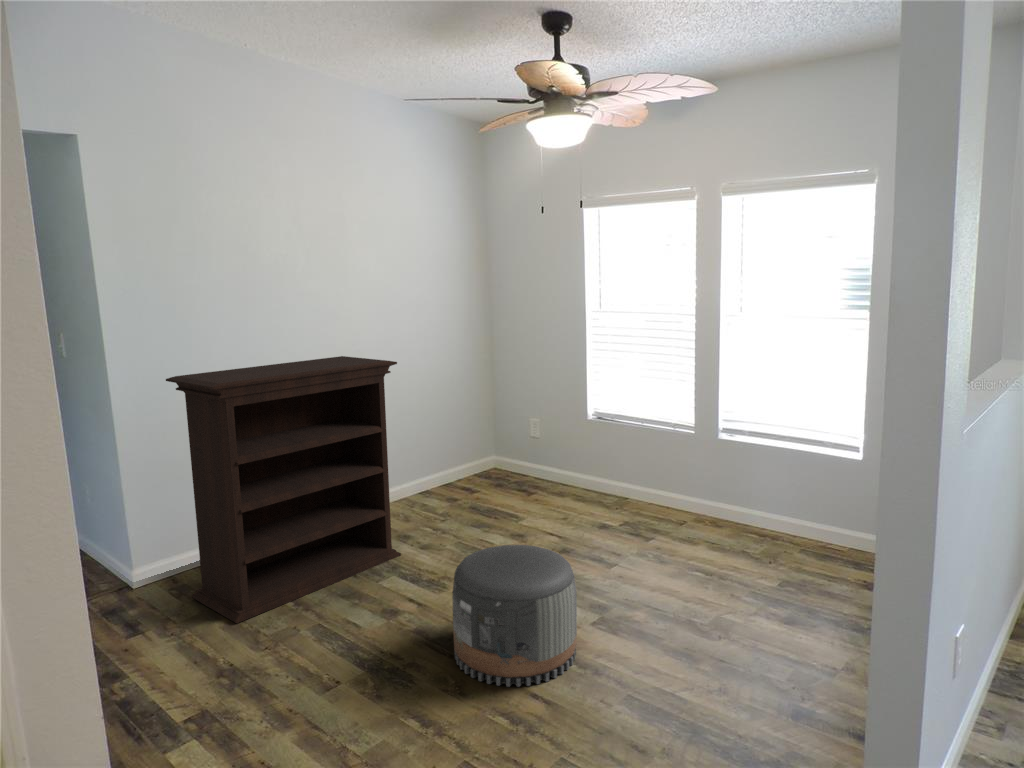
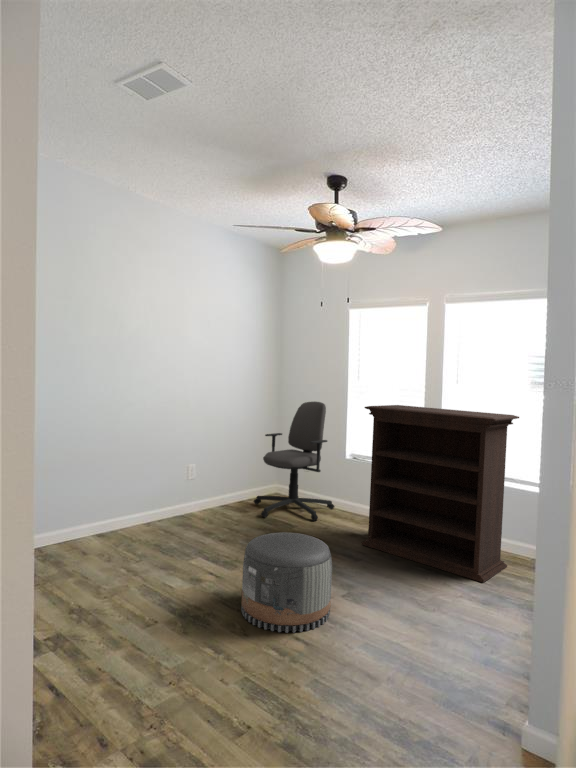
office chair: none [464,341,576,508] -> present [254,402,334,521]
bookshelf: present [166,356,401,623] -> present [362,405,519,583]

